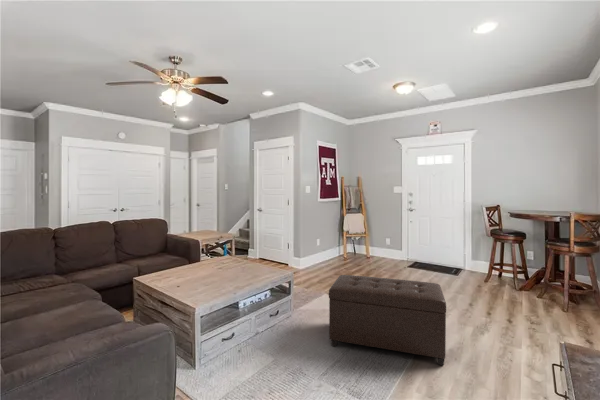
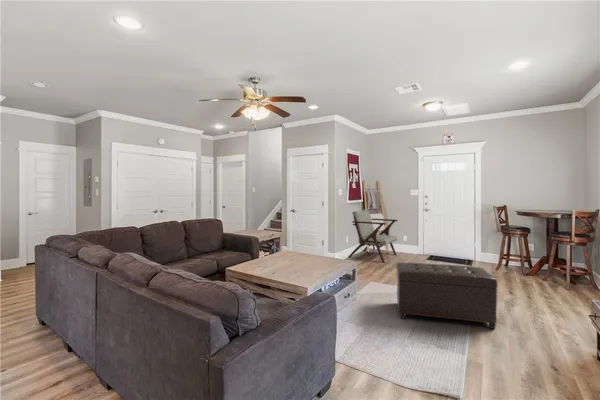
lounge chair: none [319,209,378,270] -> present [348,210,398,262]

